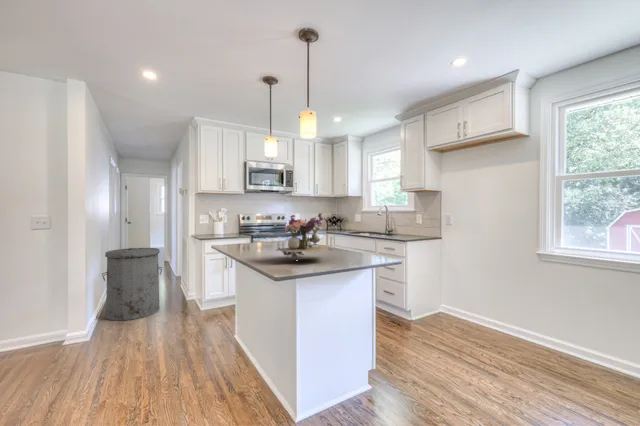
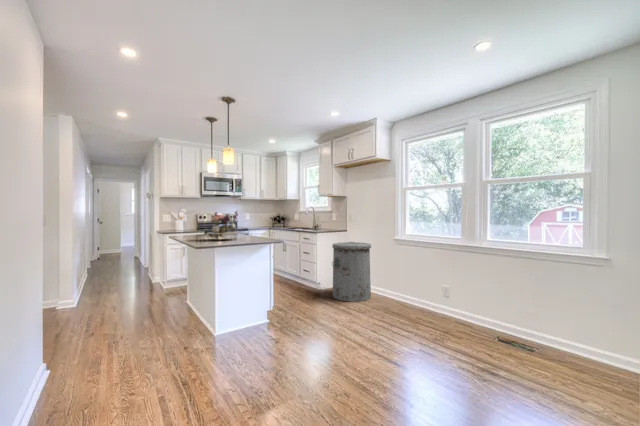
trash can: present [102,248,162,321] -> present [332,242,371,302]

